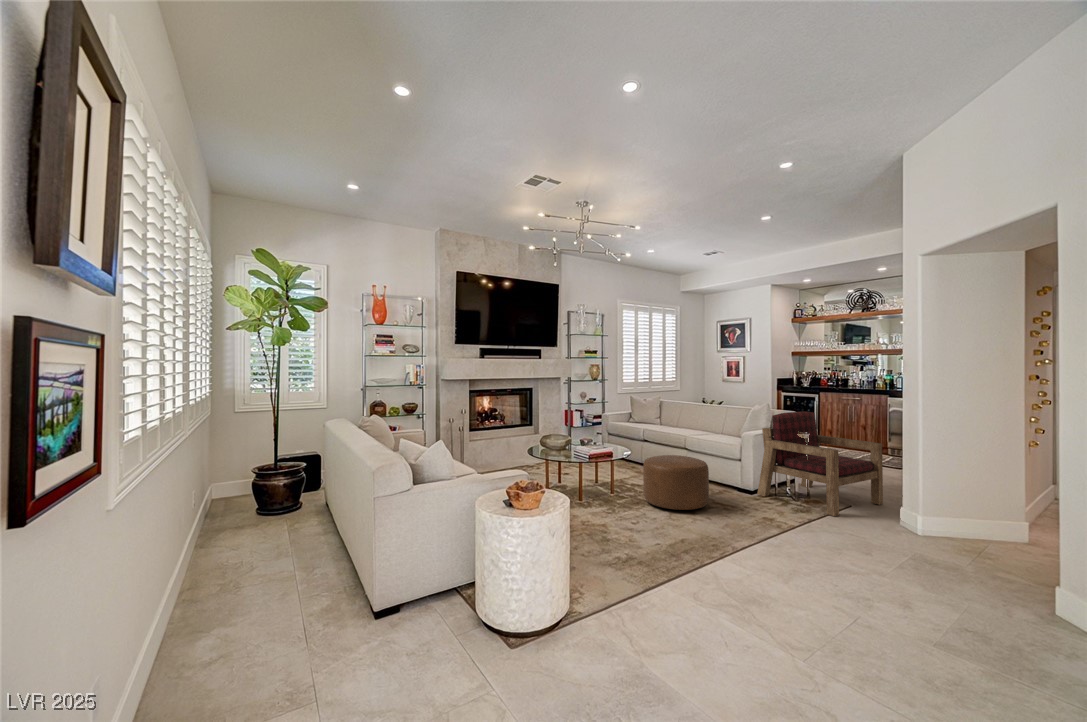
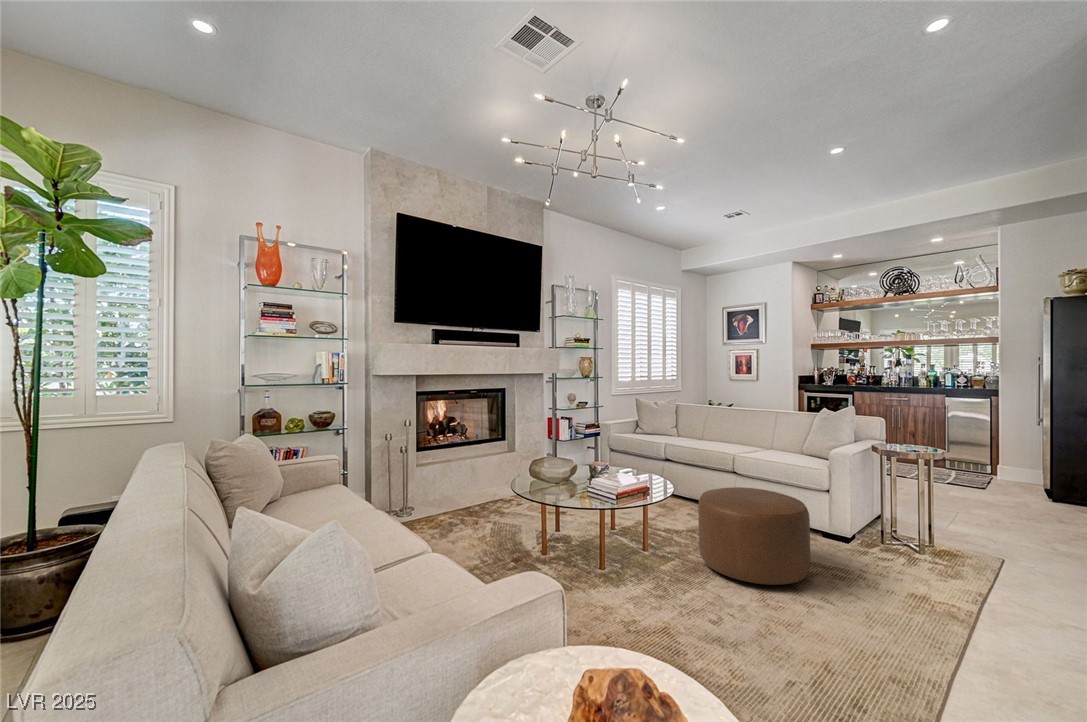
armchair: present [757,411,883,516] -> none [855,416,1048,585]

